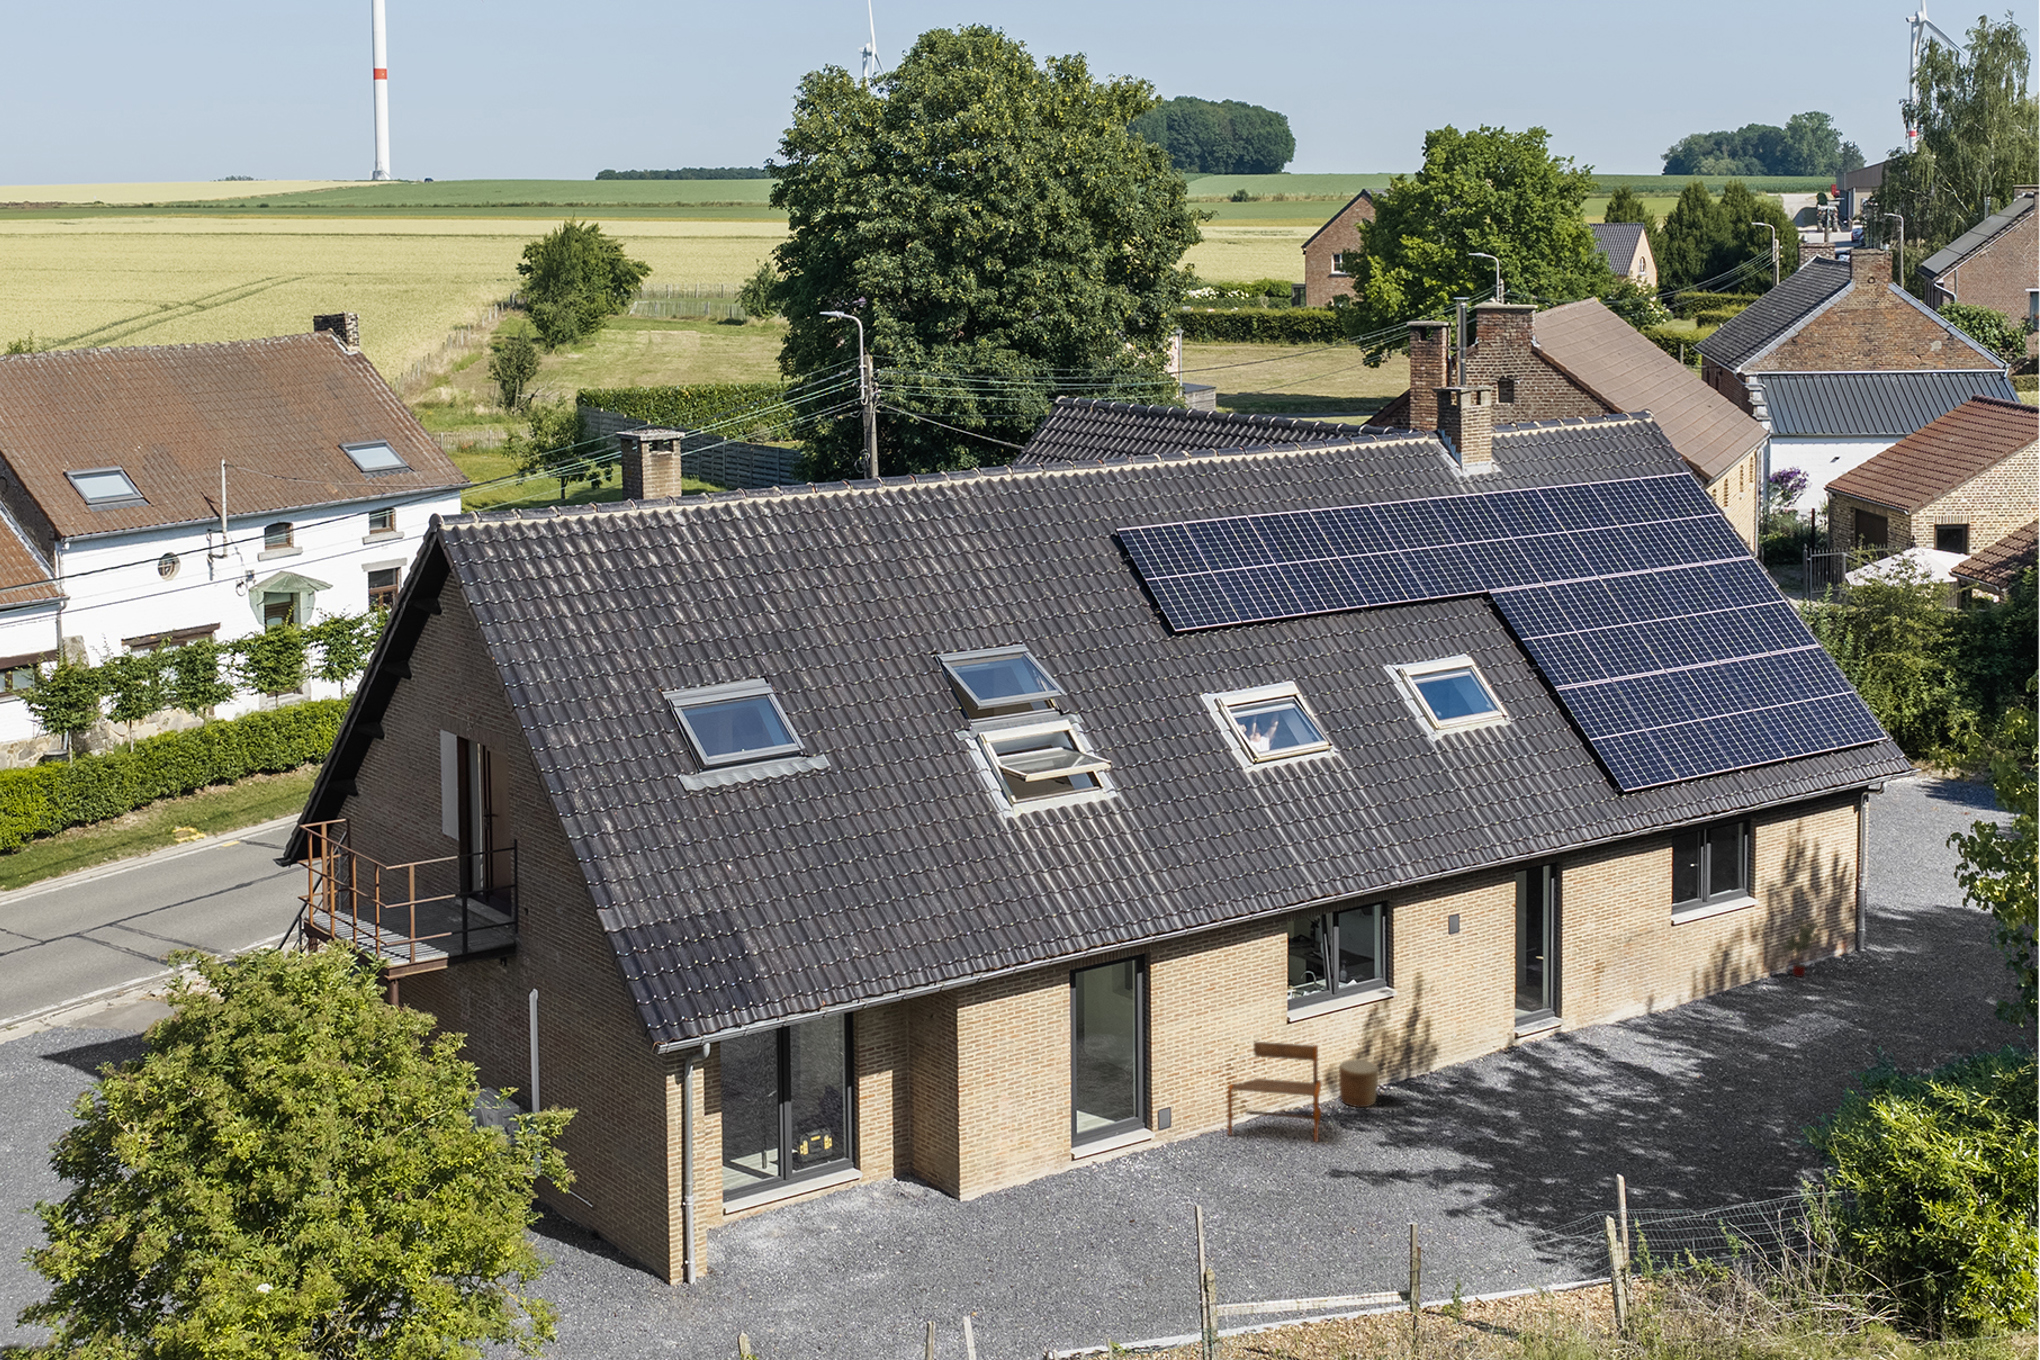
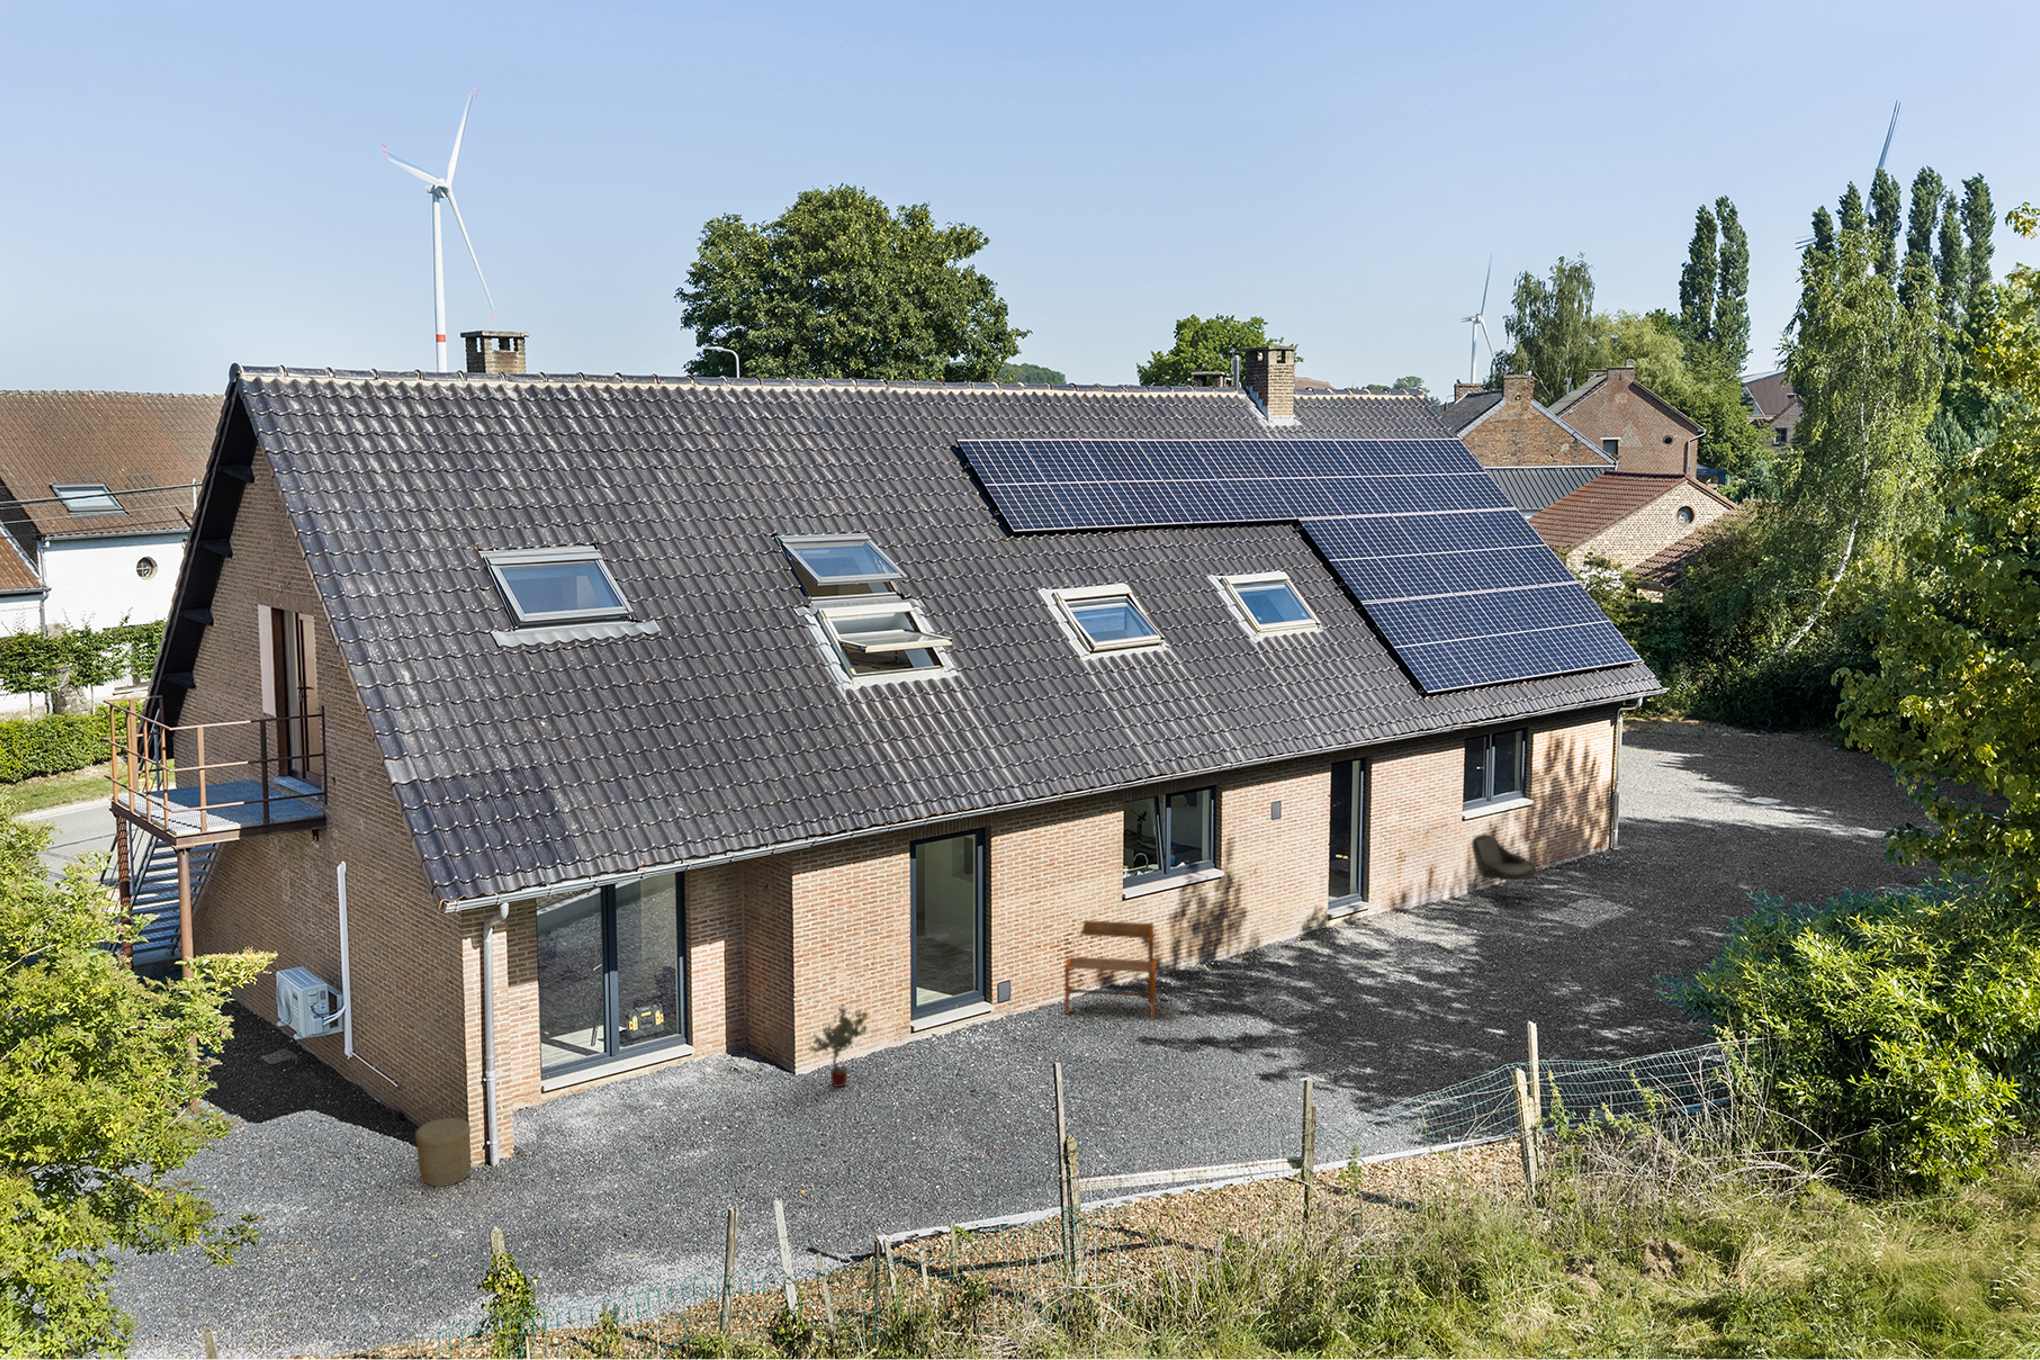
potted tree: present [1782,919,1818,977] -> present [810,1004,867,1087]
lounge chair: none [1673,937,1749,1019] -> present [1468,834,1537,906]
woven basket: present [1339,1060,1379,1107] -> present [415,1118,471,1187]

